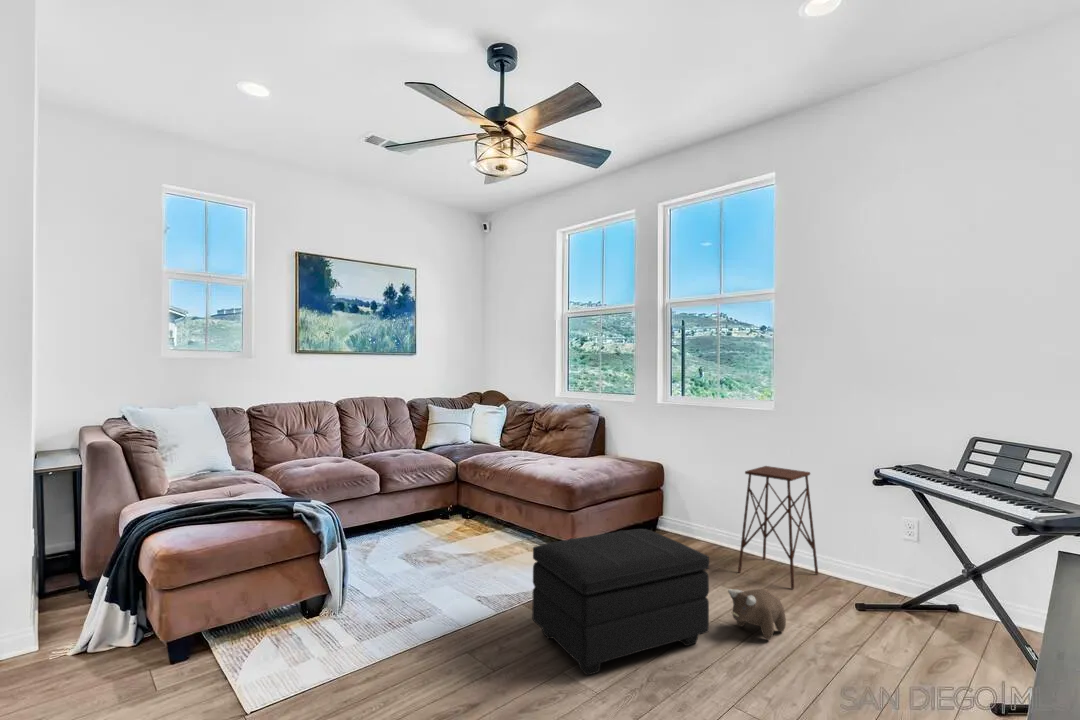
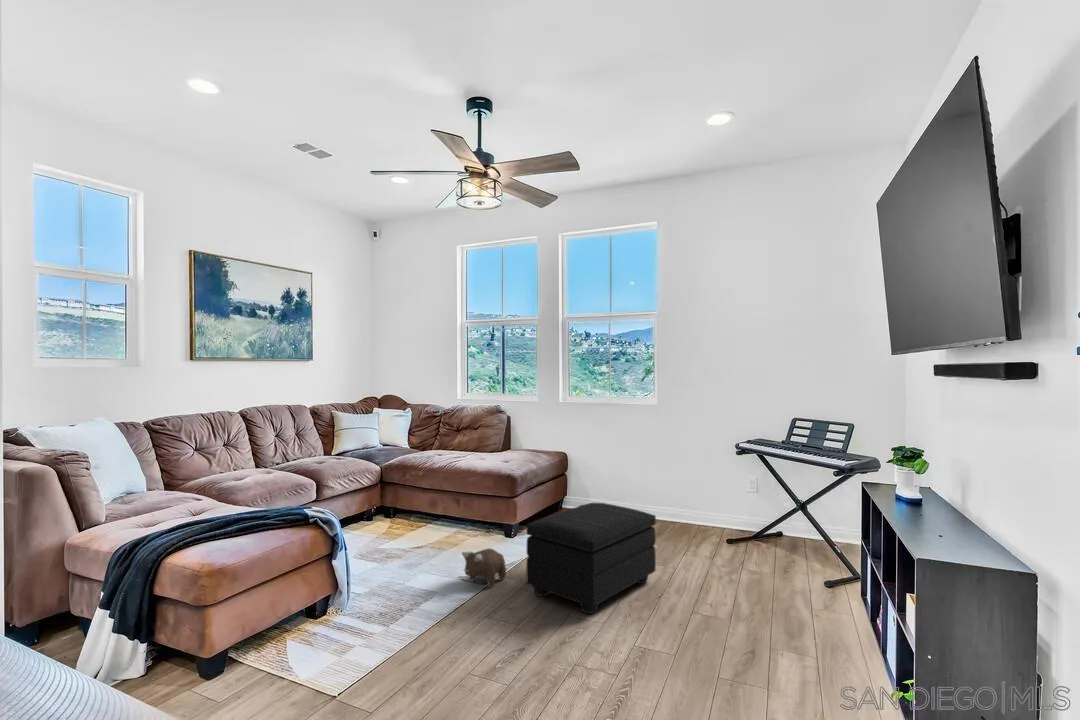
side table: present [738,466,818,589] -> none [641,448,693,537]
plush toy: present [728,589,786,640] -> present [462,549,506,587]

